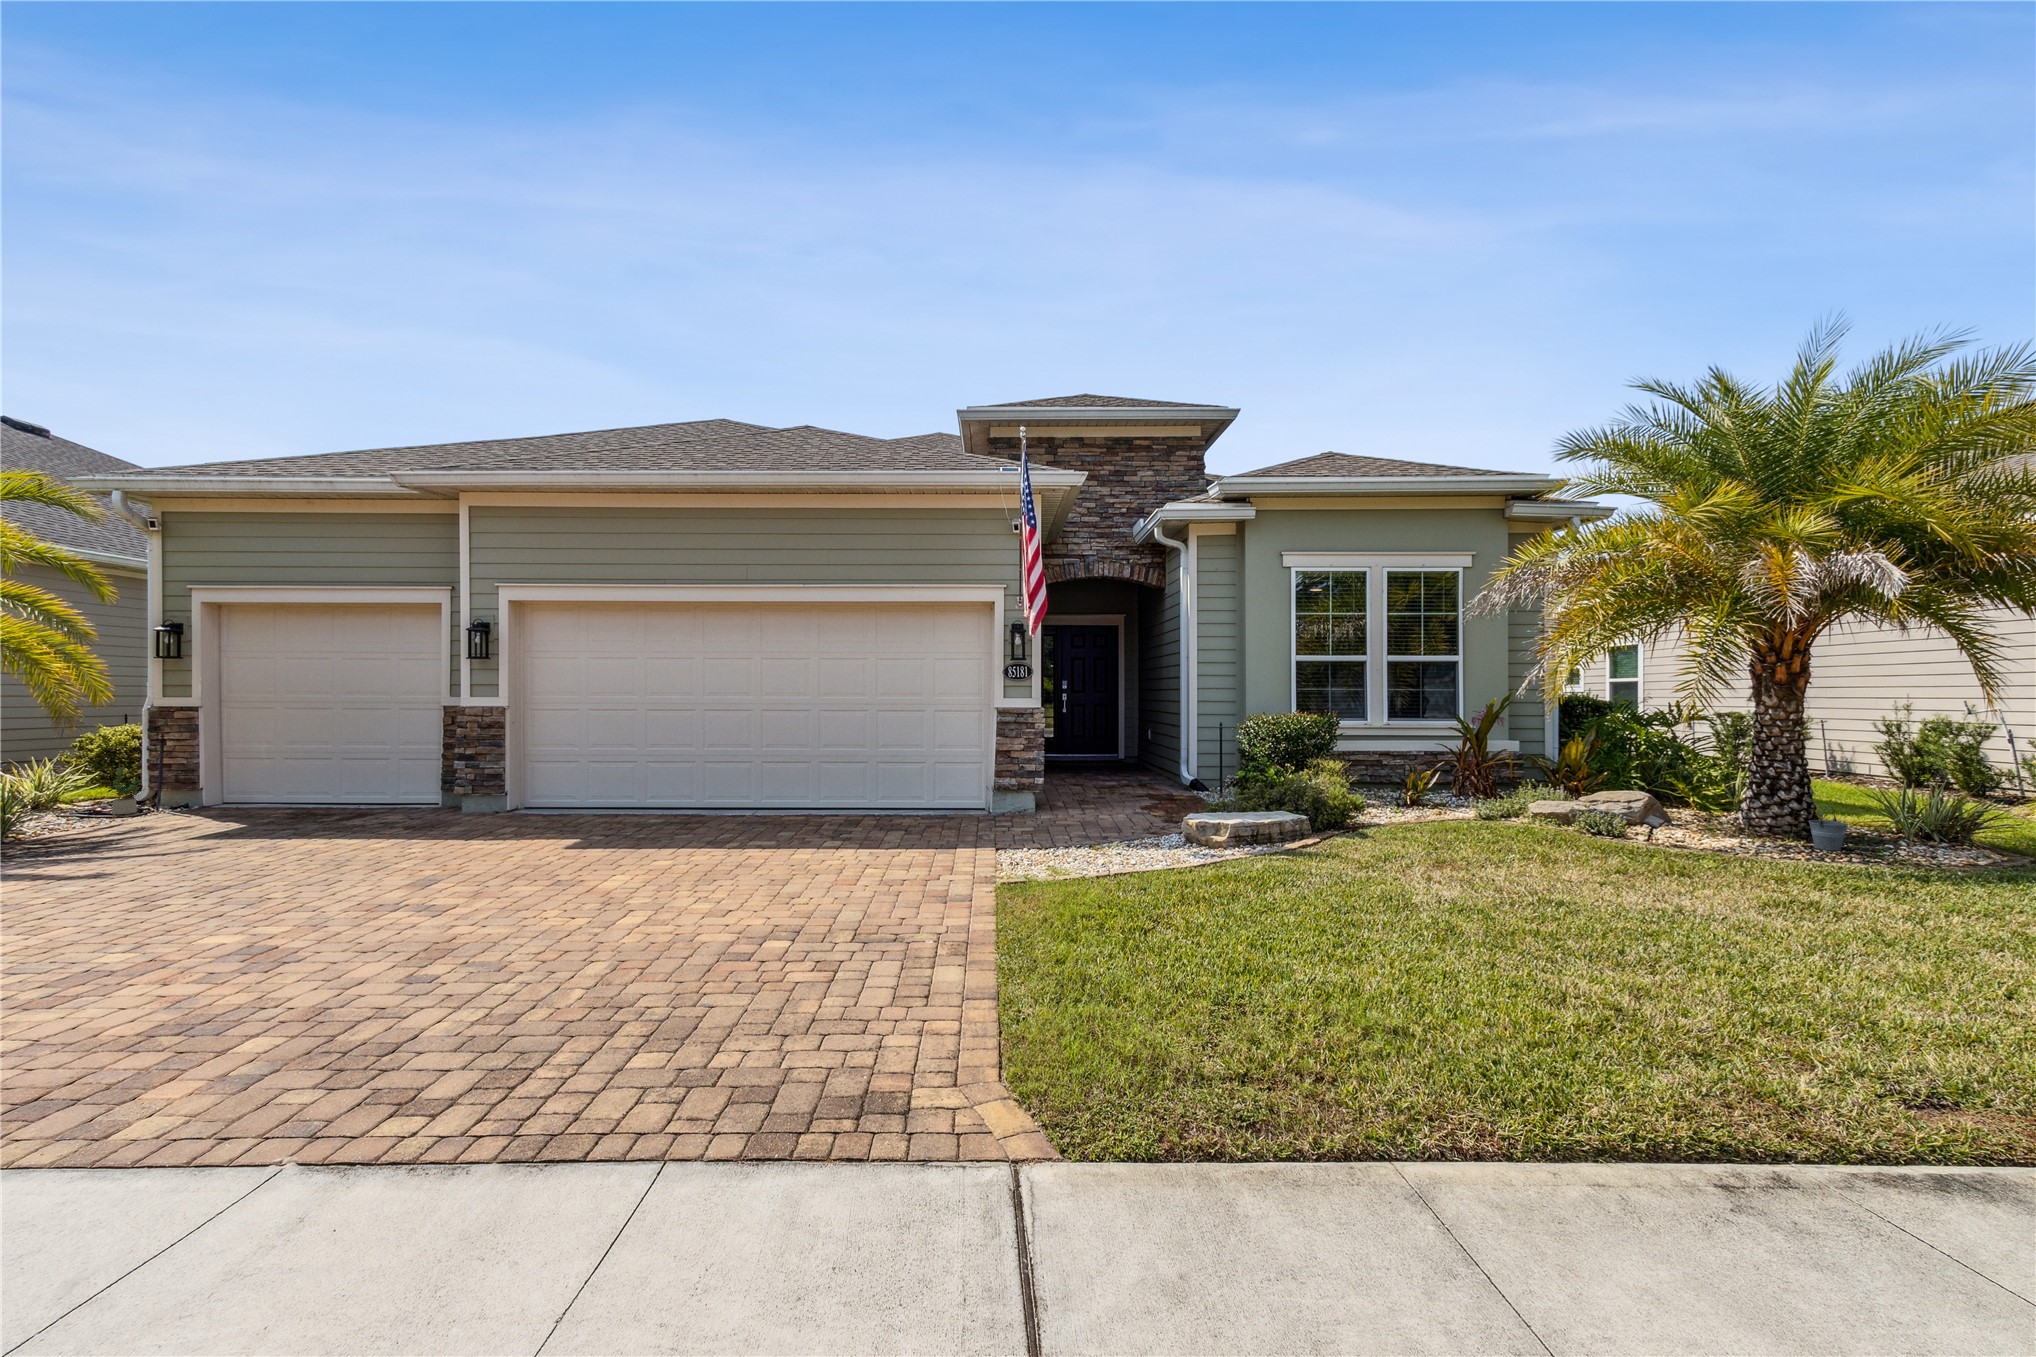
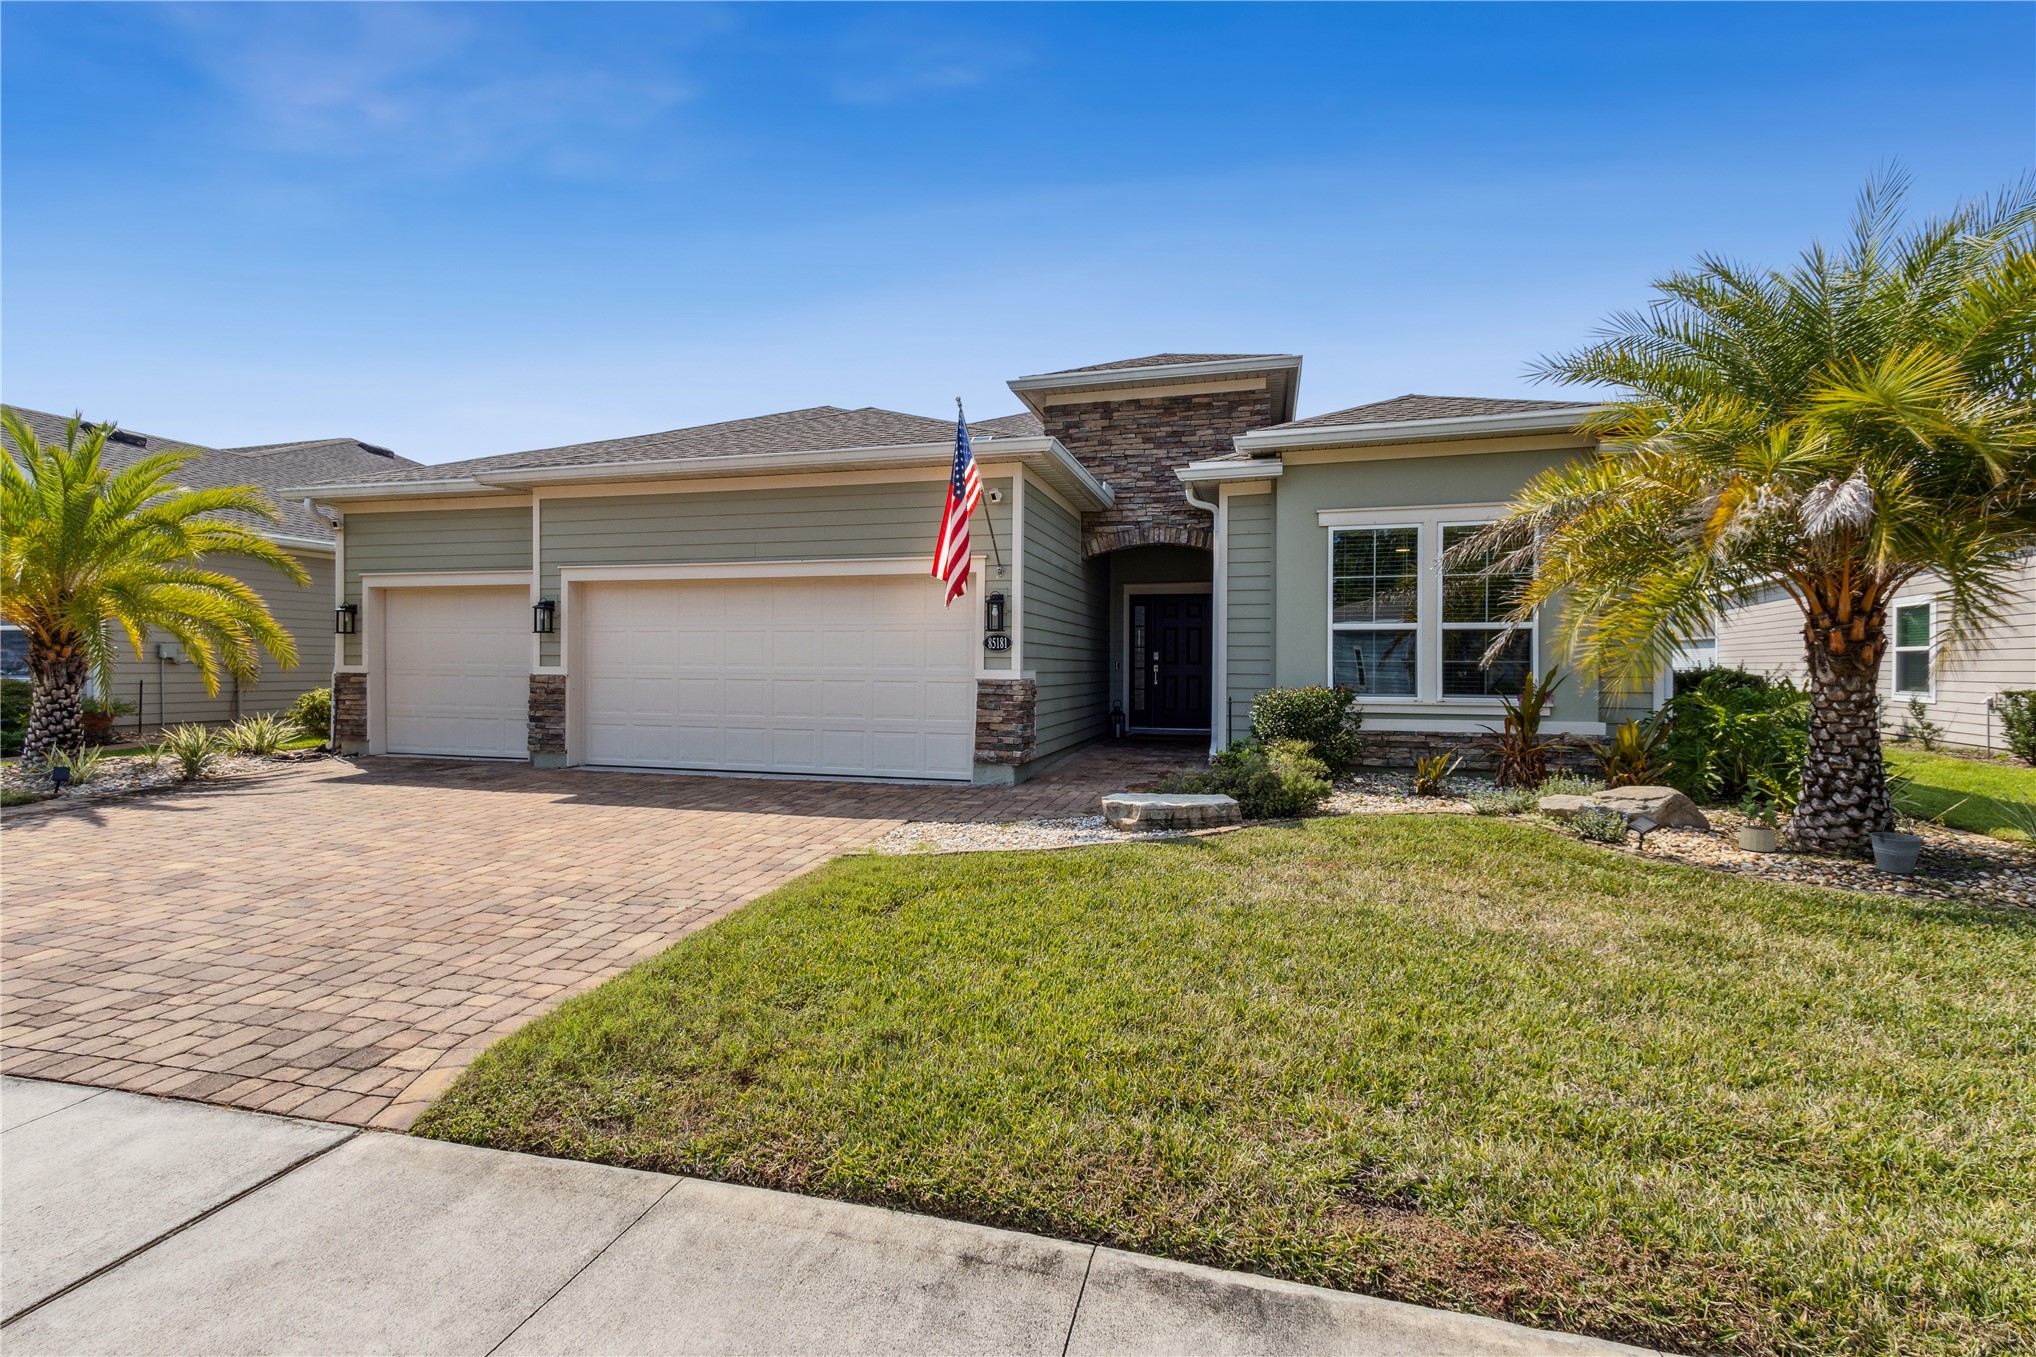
potted plant: present [112,767,143,814] -> present [1738,778,1785,852]

